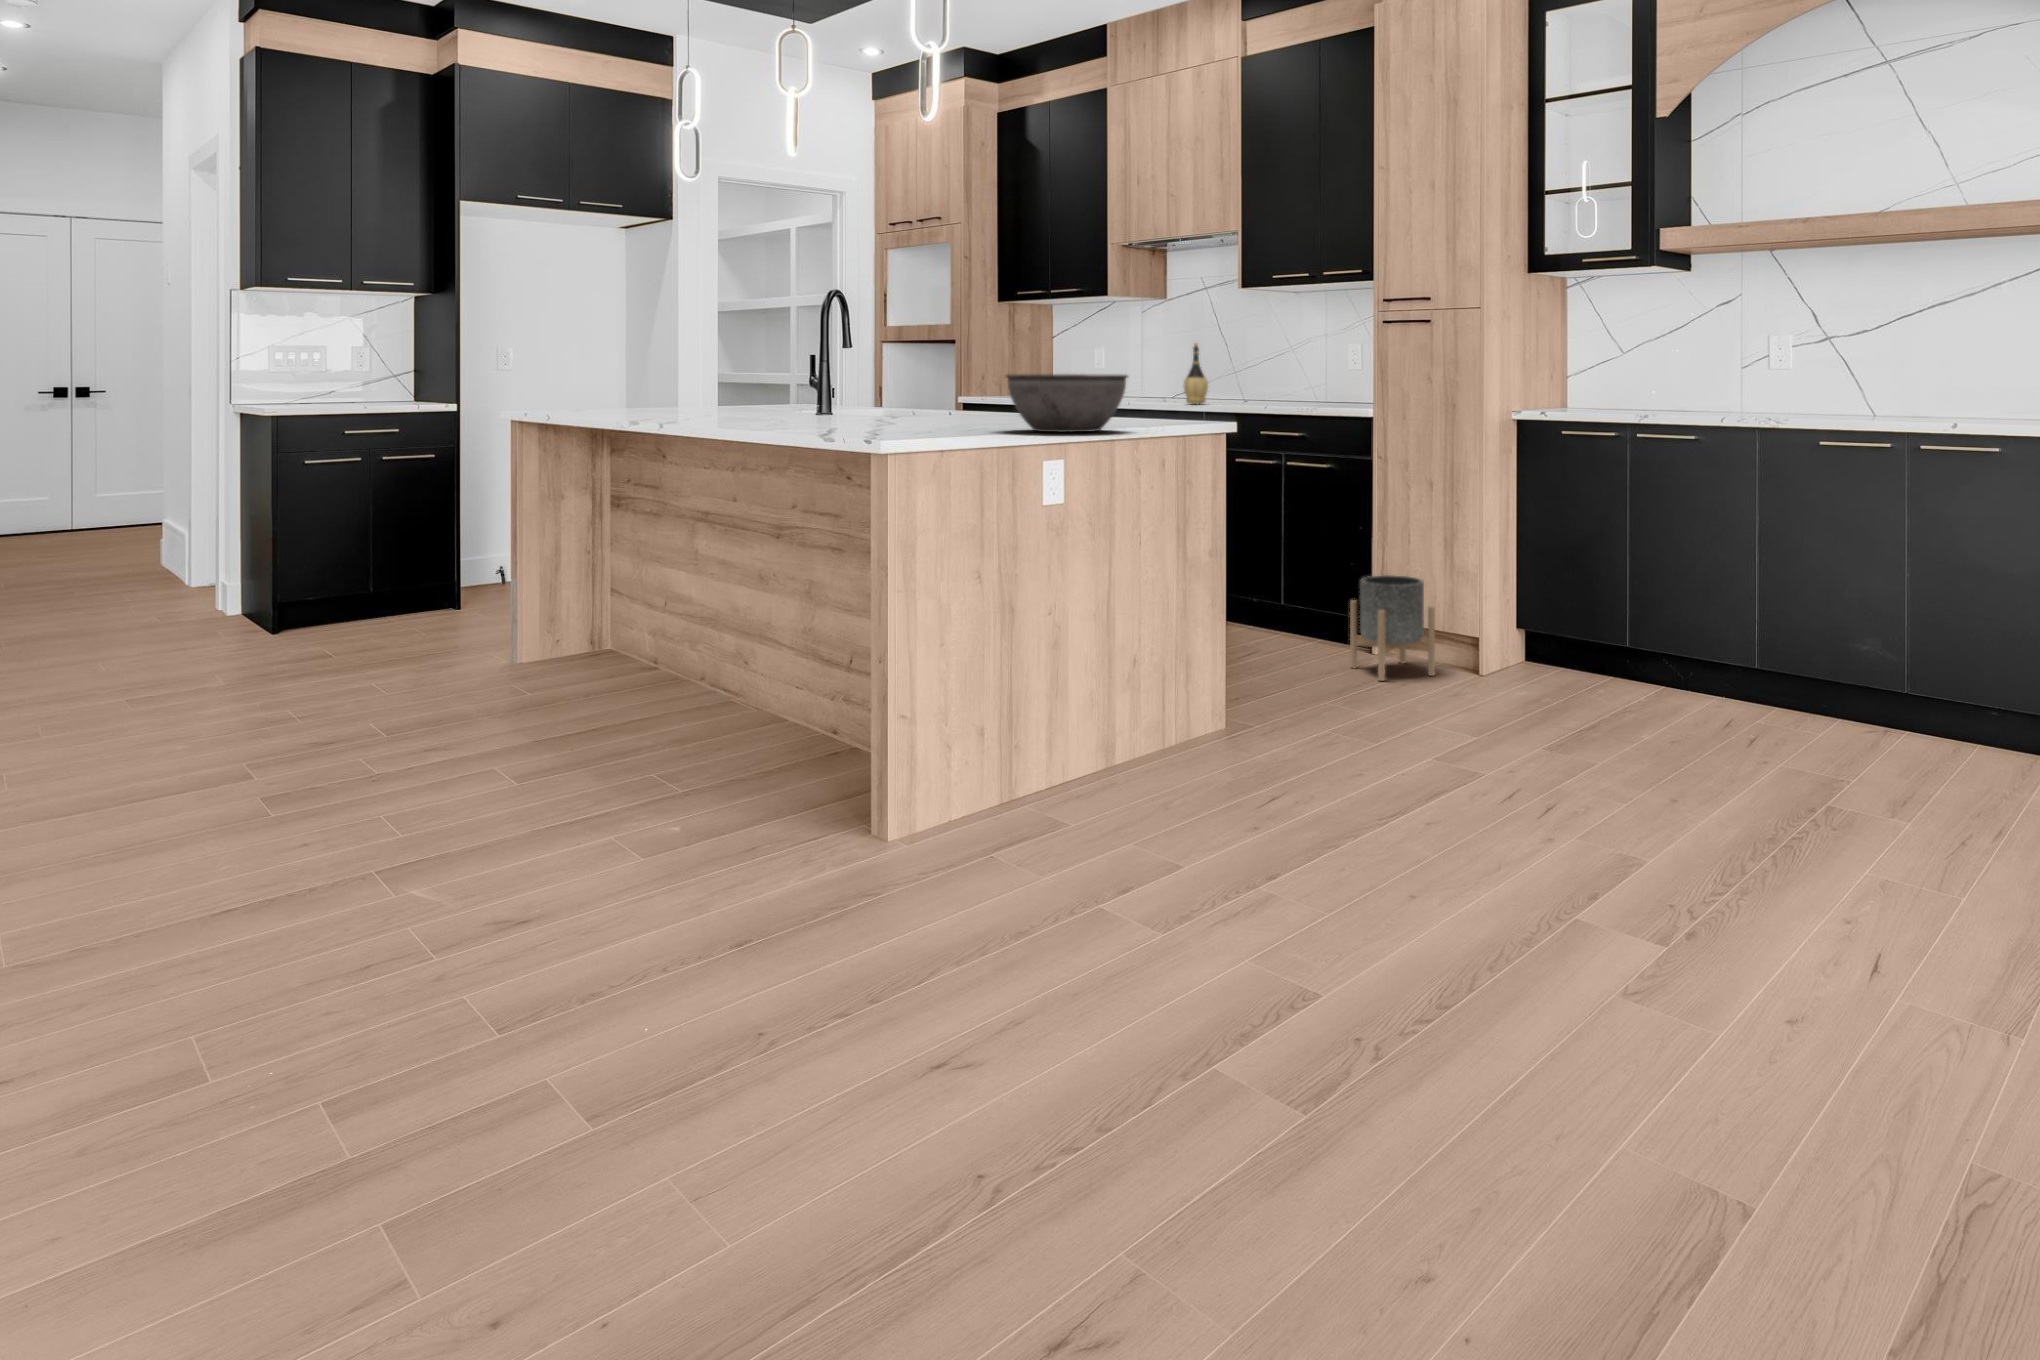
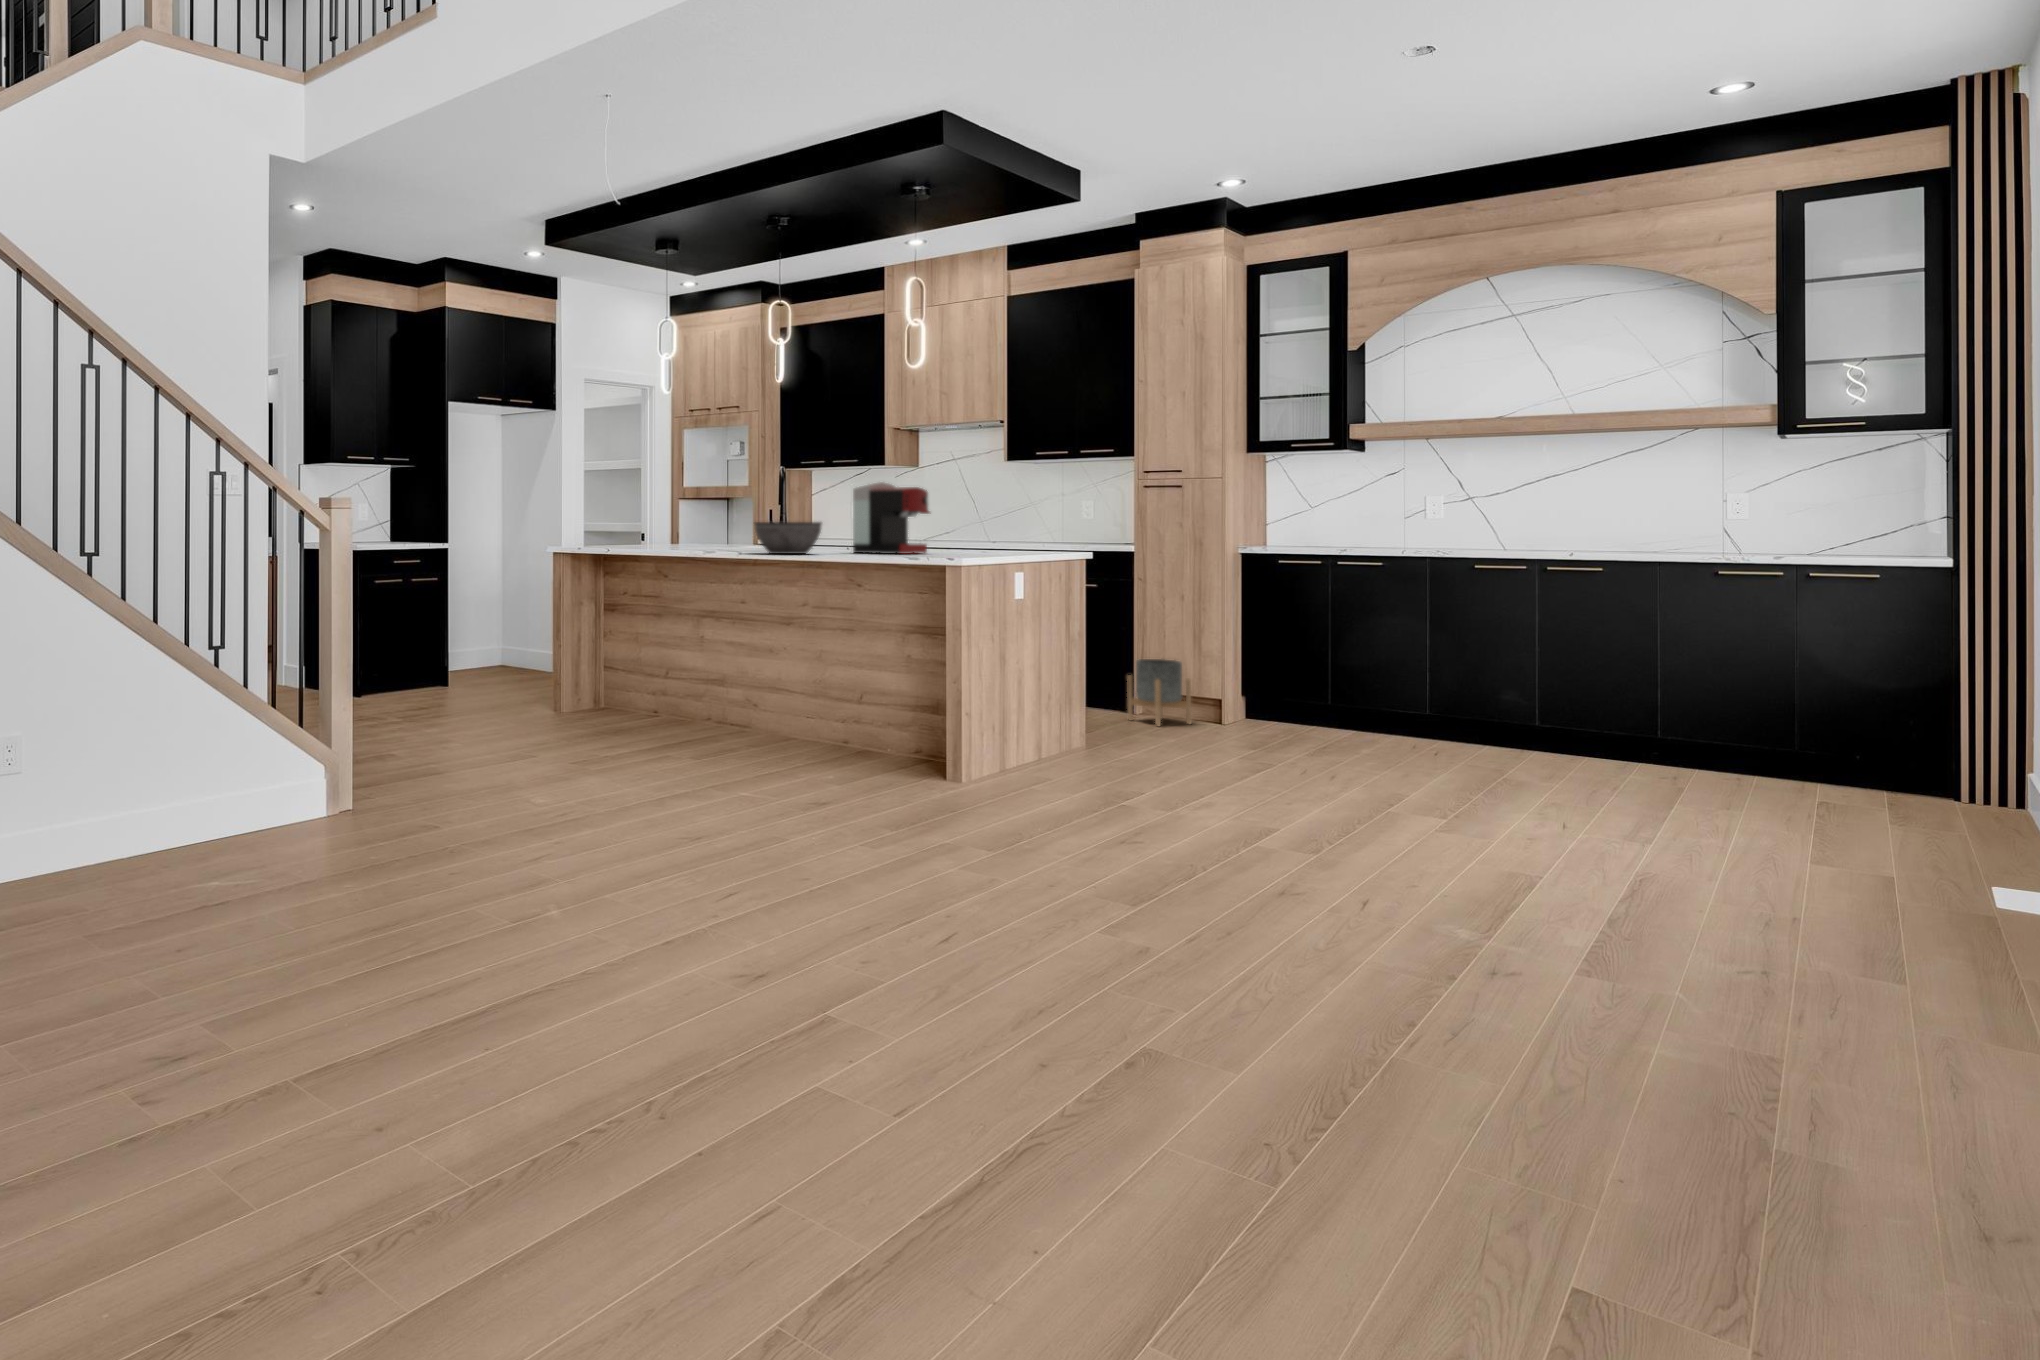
coffee maker: none [879,309,999,424] -> present [853,482,930,554]
wine bottle: present [1183,343,1208,404] -> none [942,500,961,545]
bowl: present [1005,374,1128,432] -> present [755,522,822,554]

